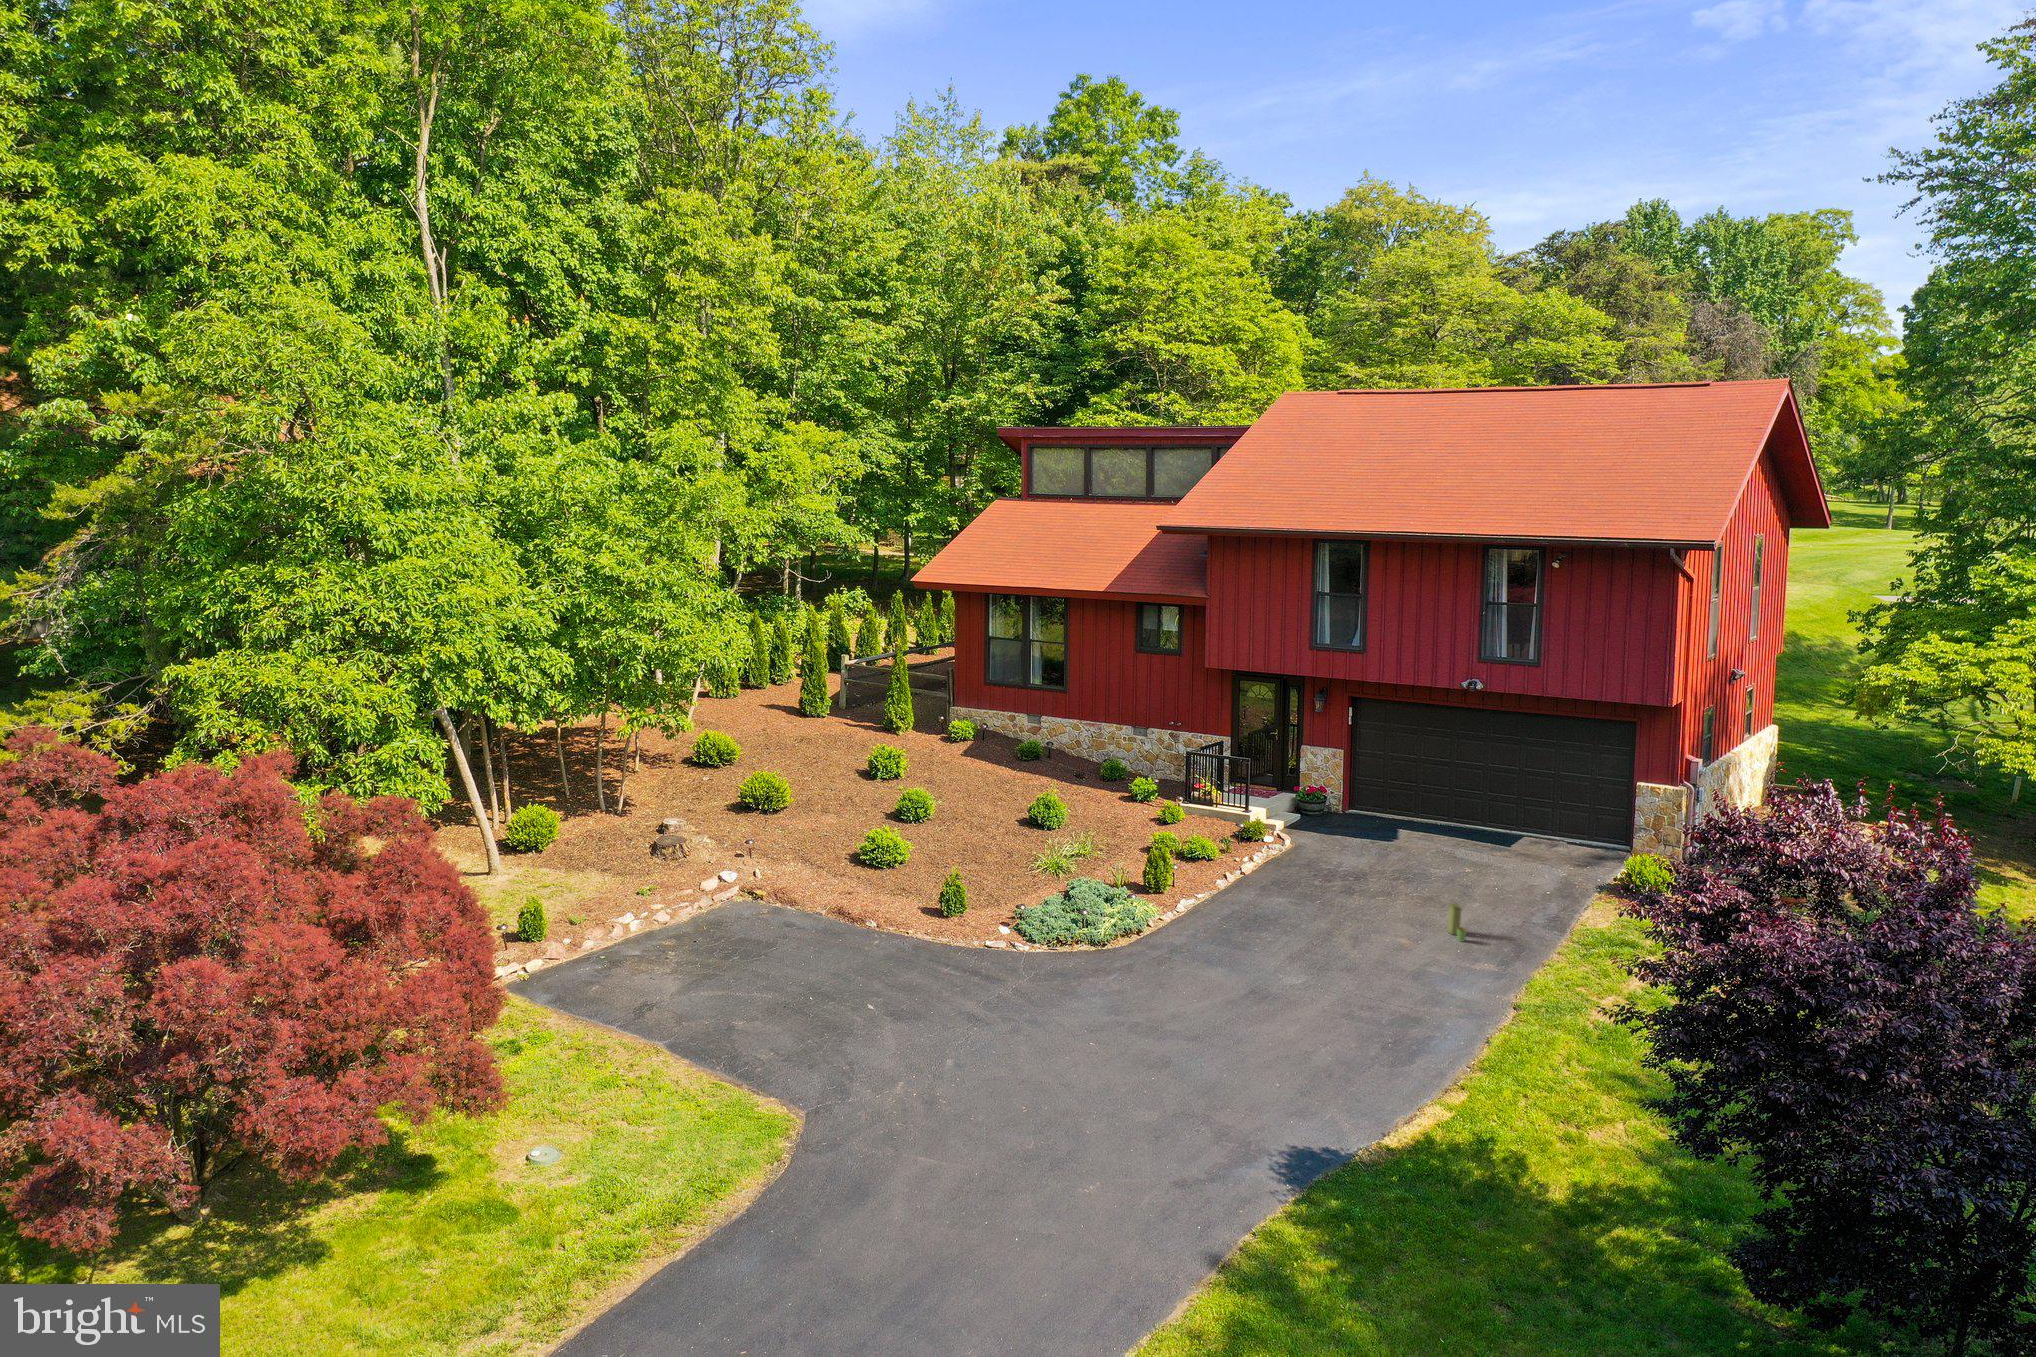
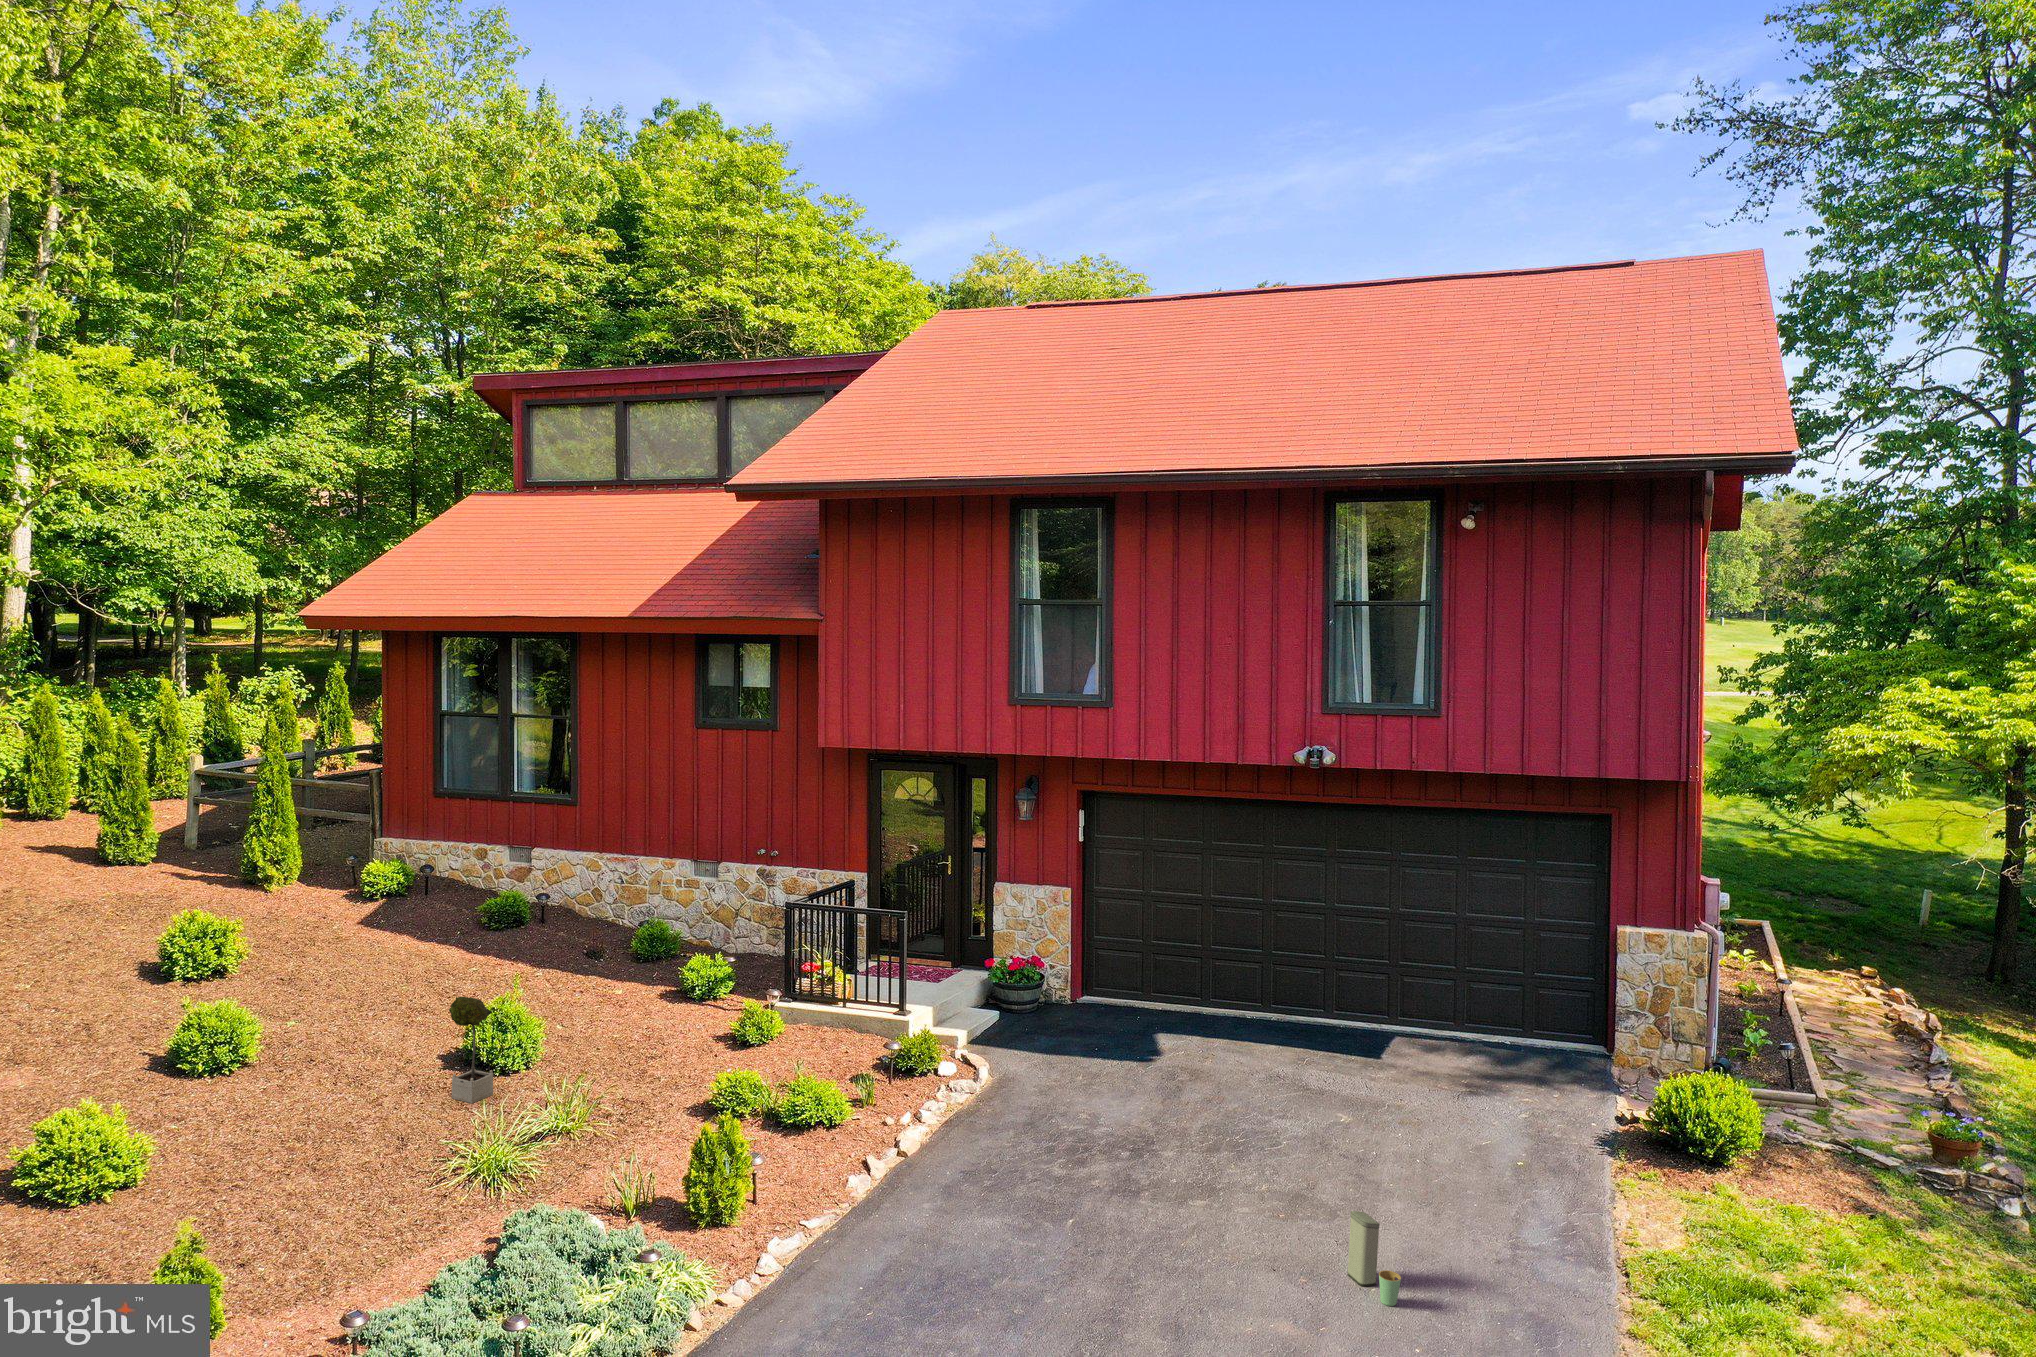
potted tree: none [1028,791,1048,841] -> present [449,997,493,1103]

